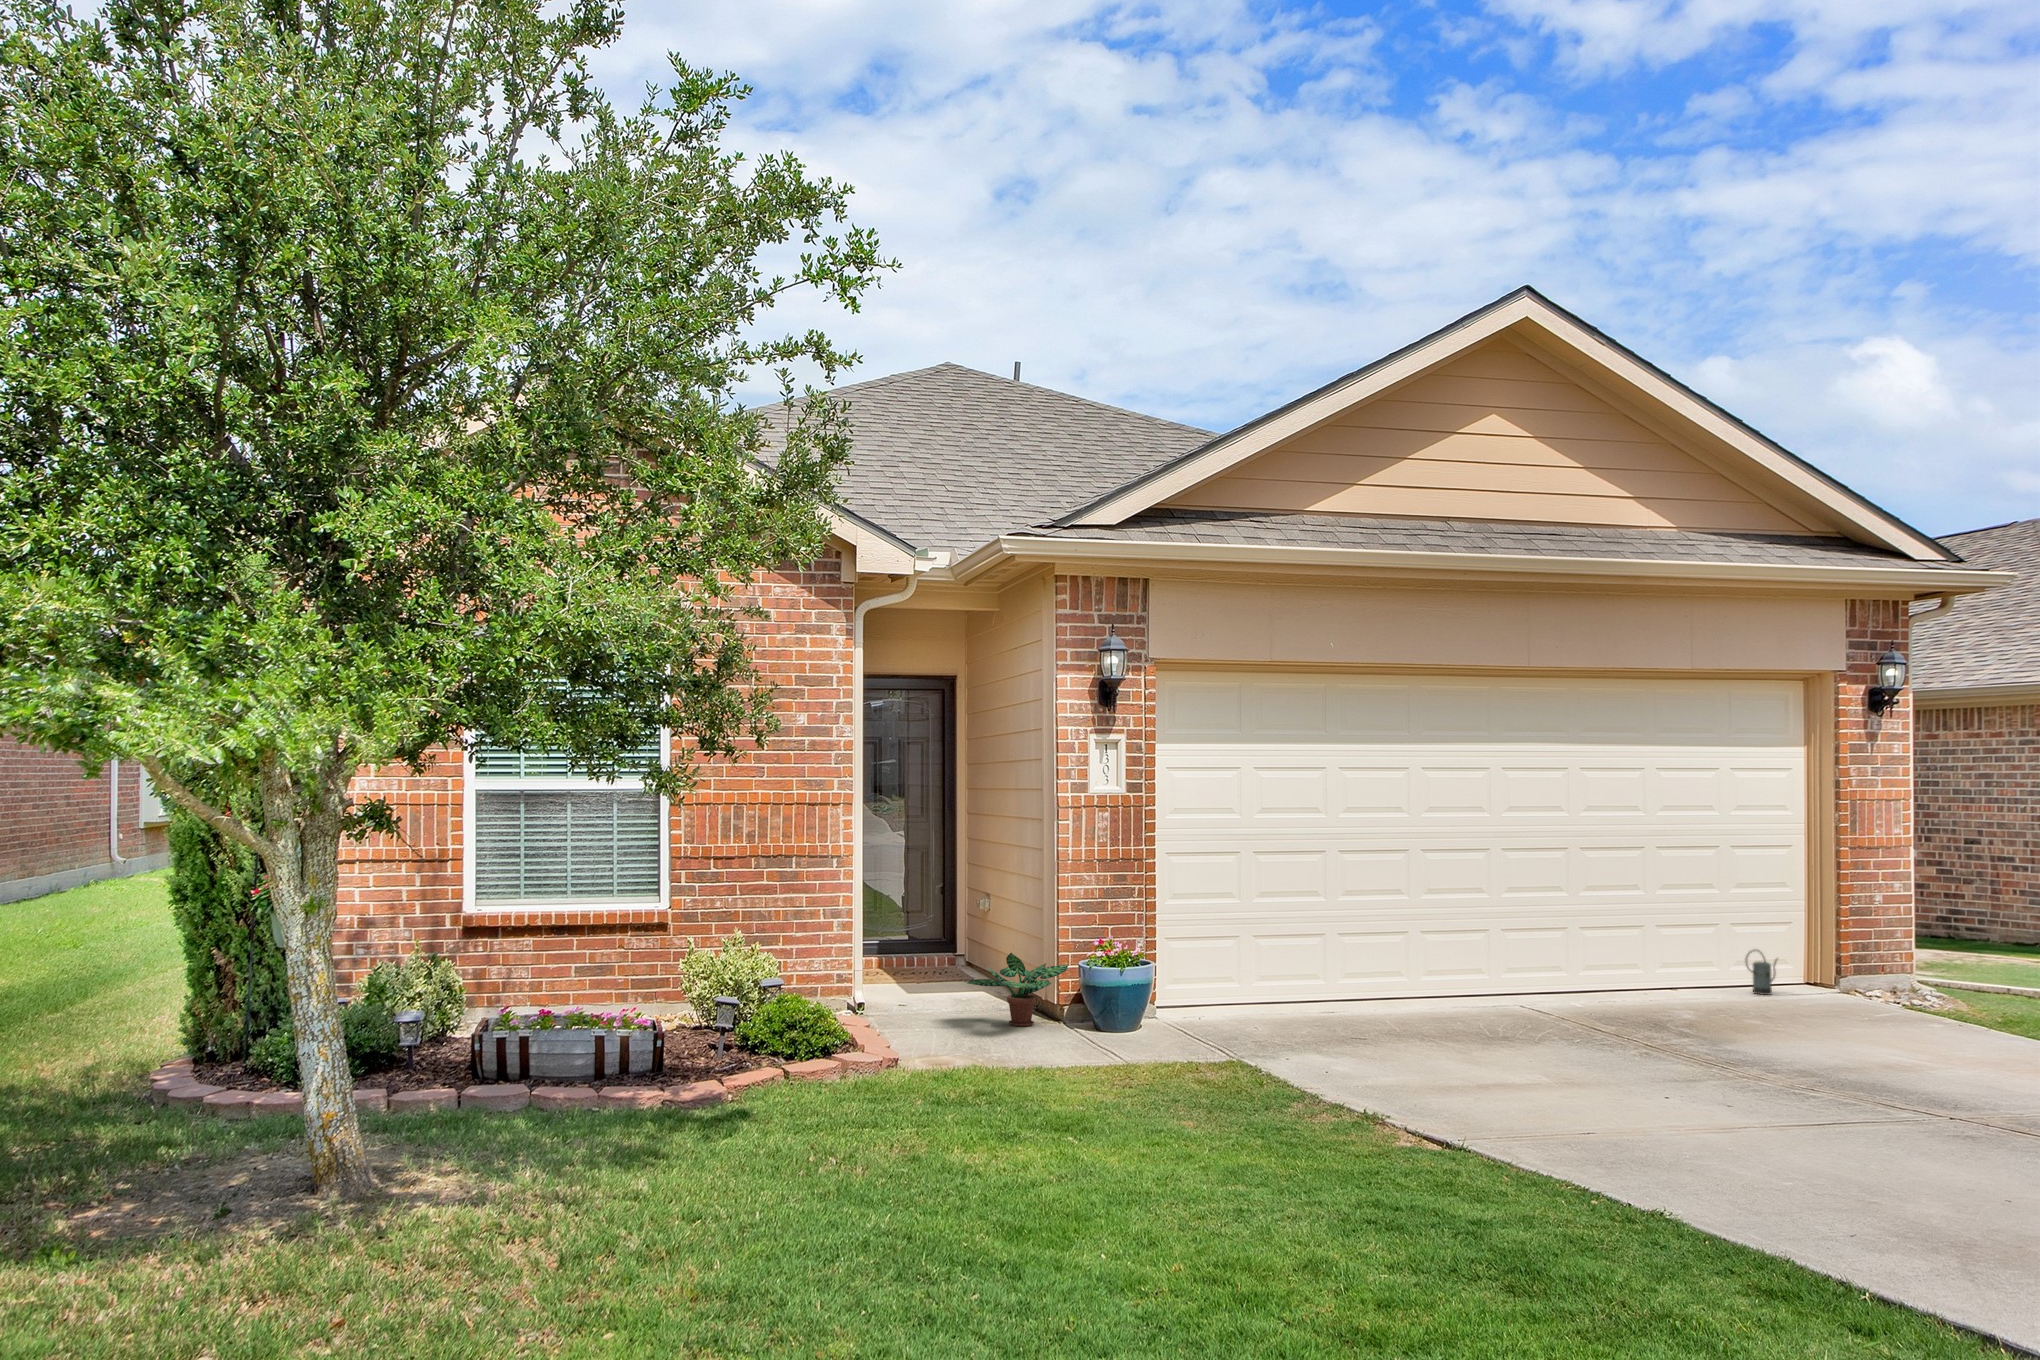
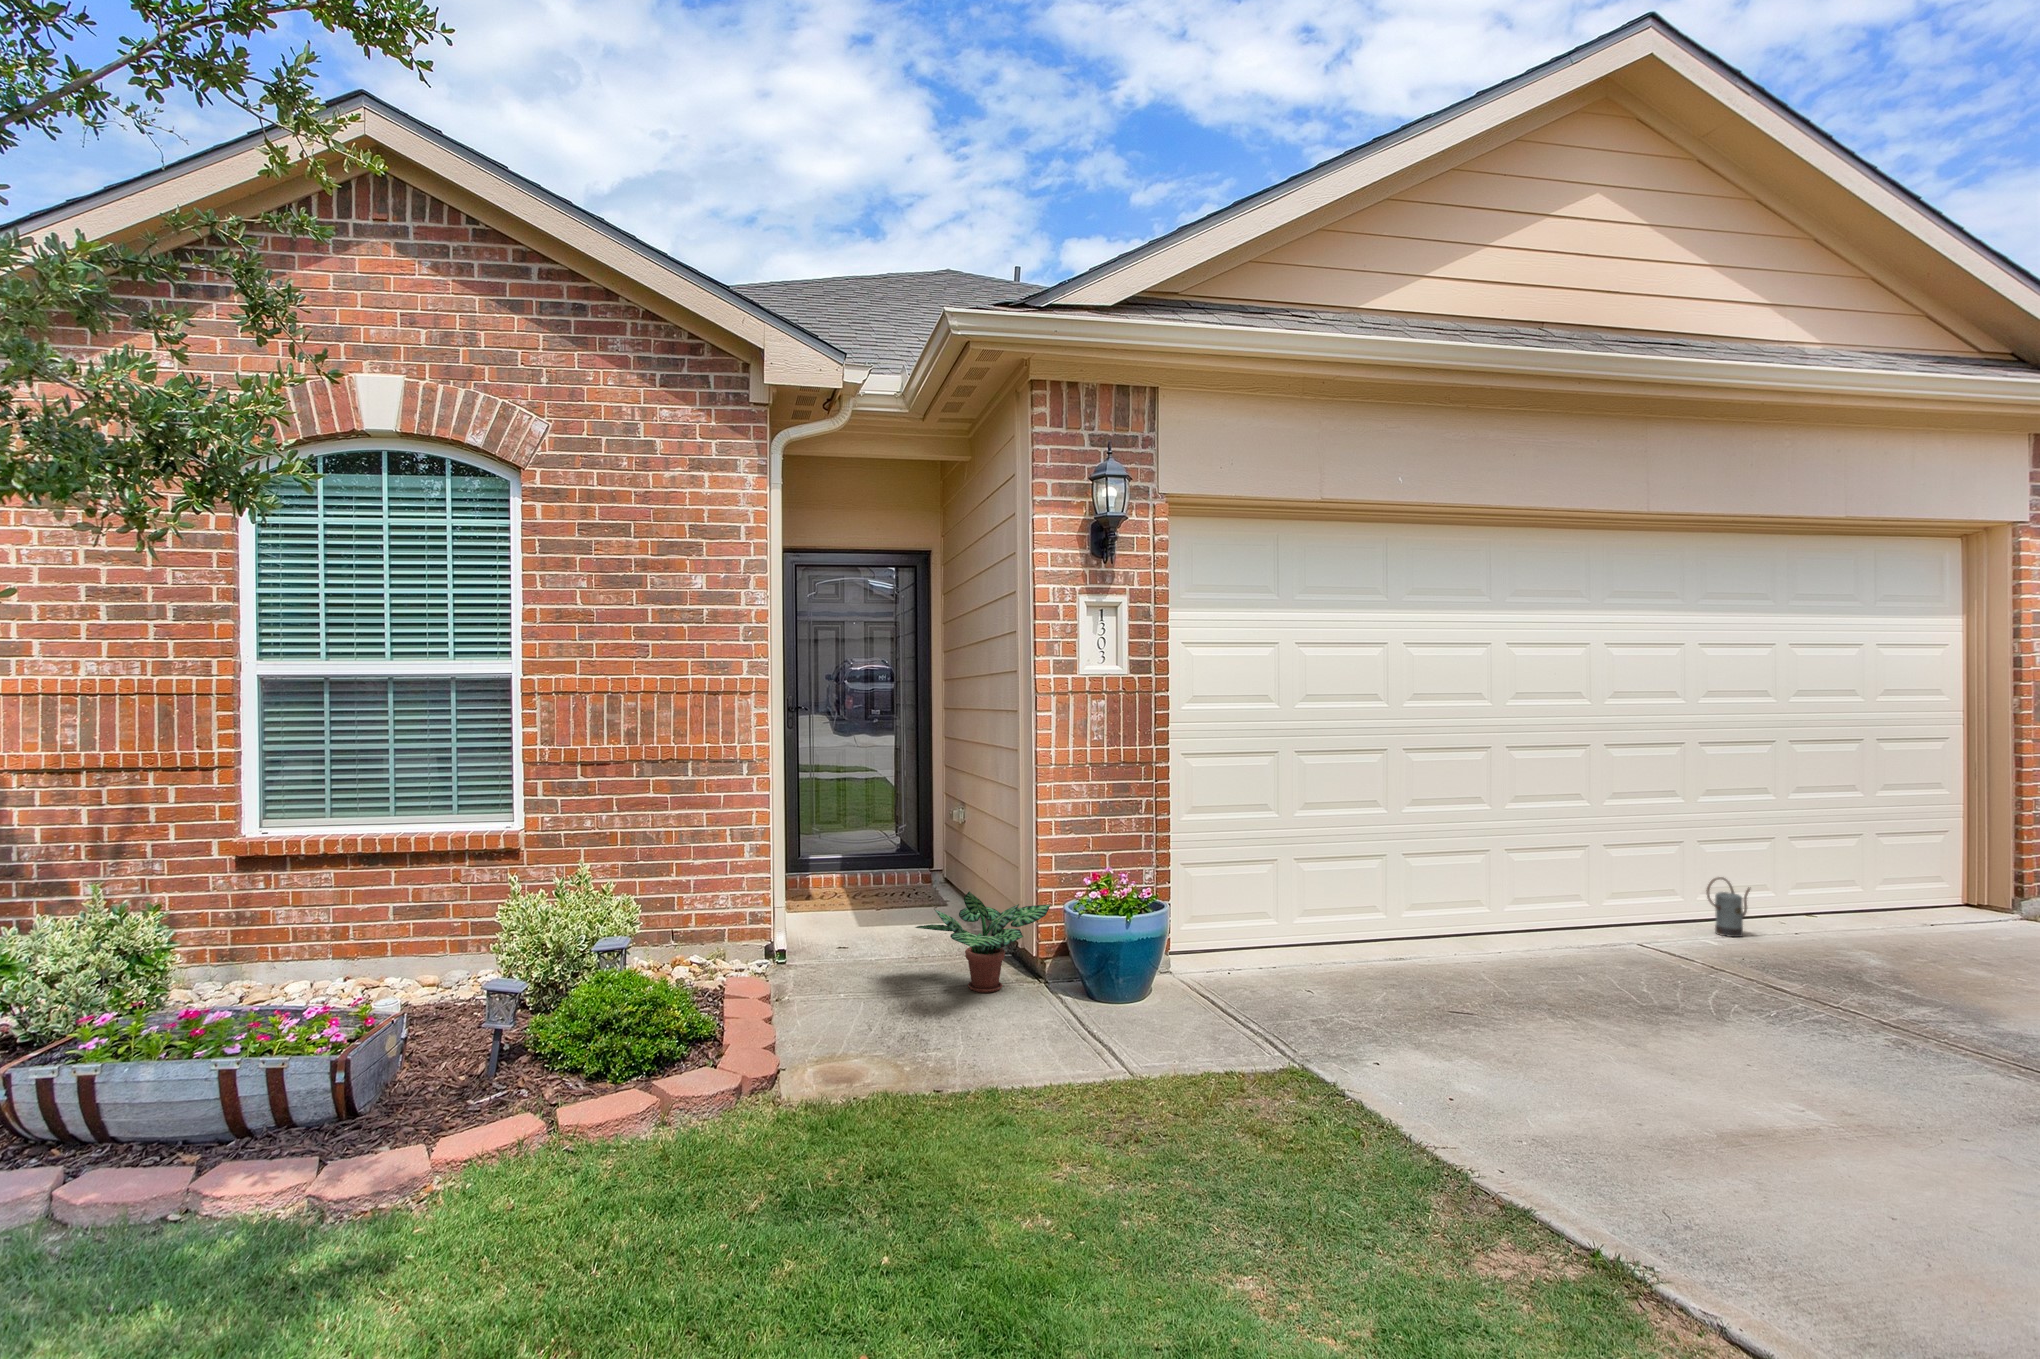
watering can: present [1746,950,1777,995] -> present [1706,877,1750,937]

